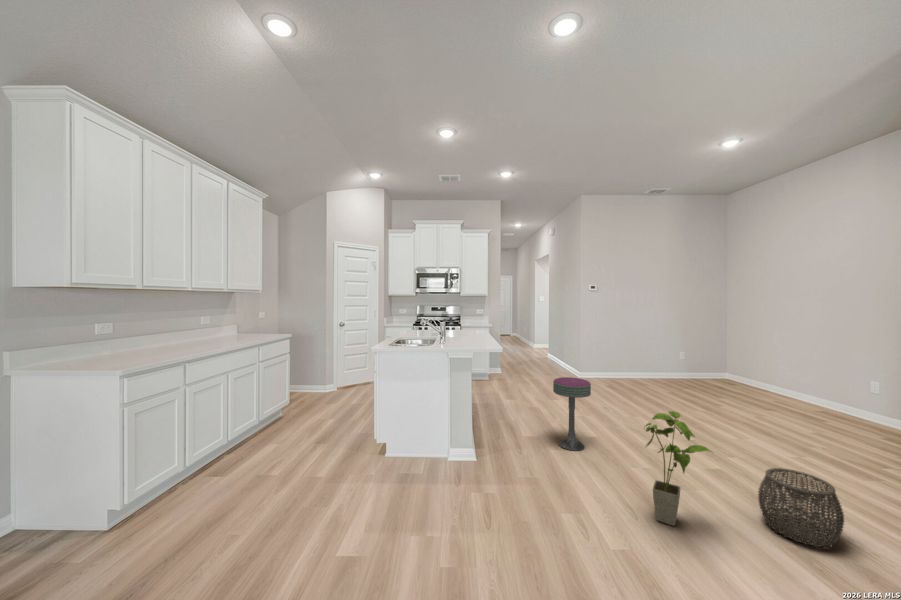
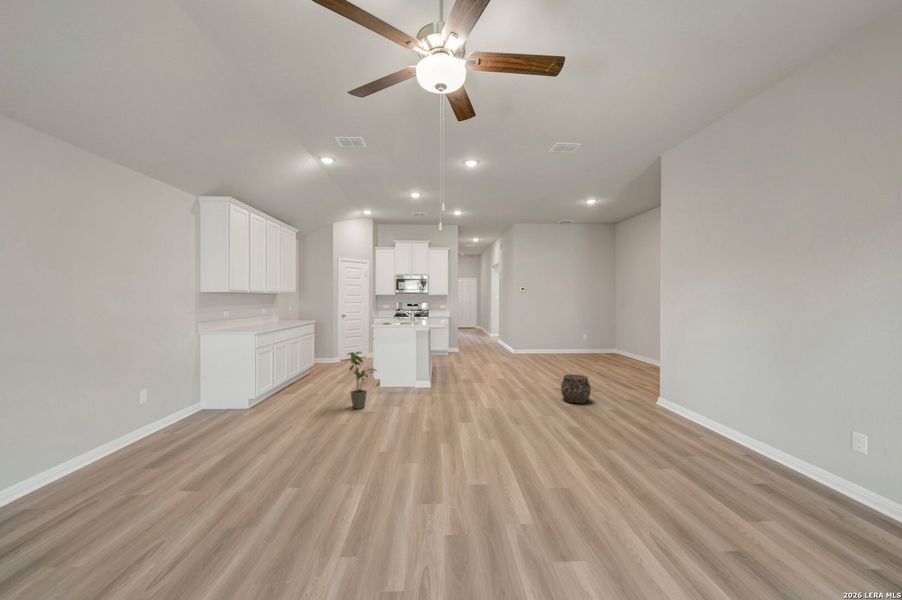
bar stool: present [553,377,591,451] -> none [478,342,499,382]
house plant: present [645,411,712,526] -> present [348,352,376,409]

